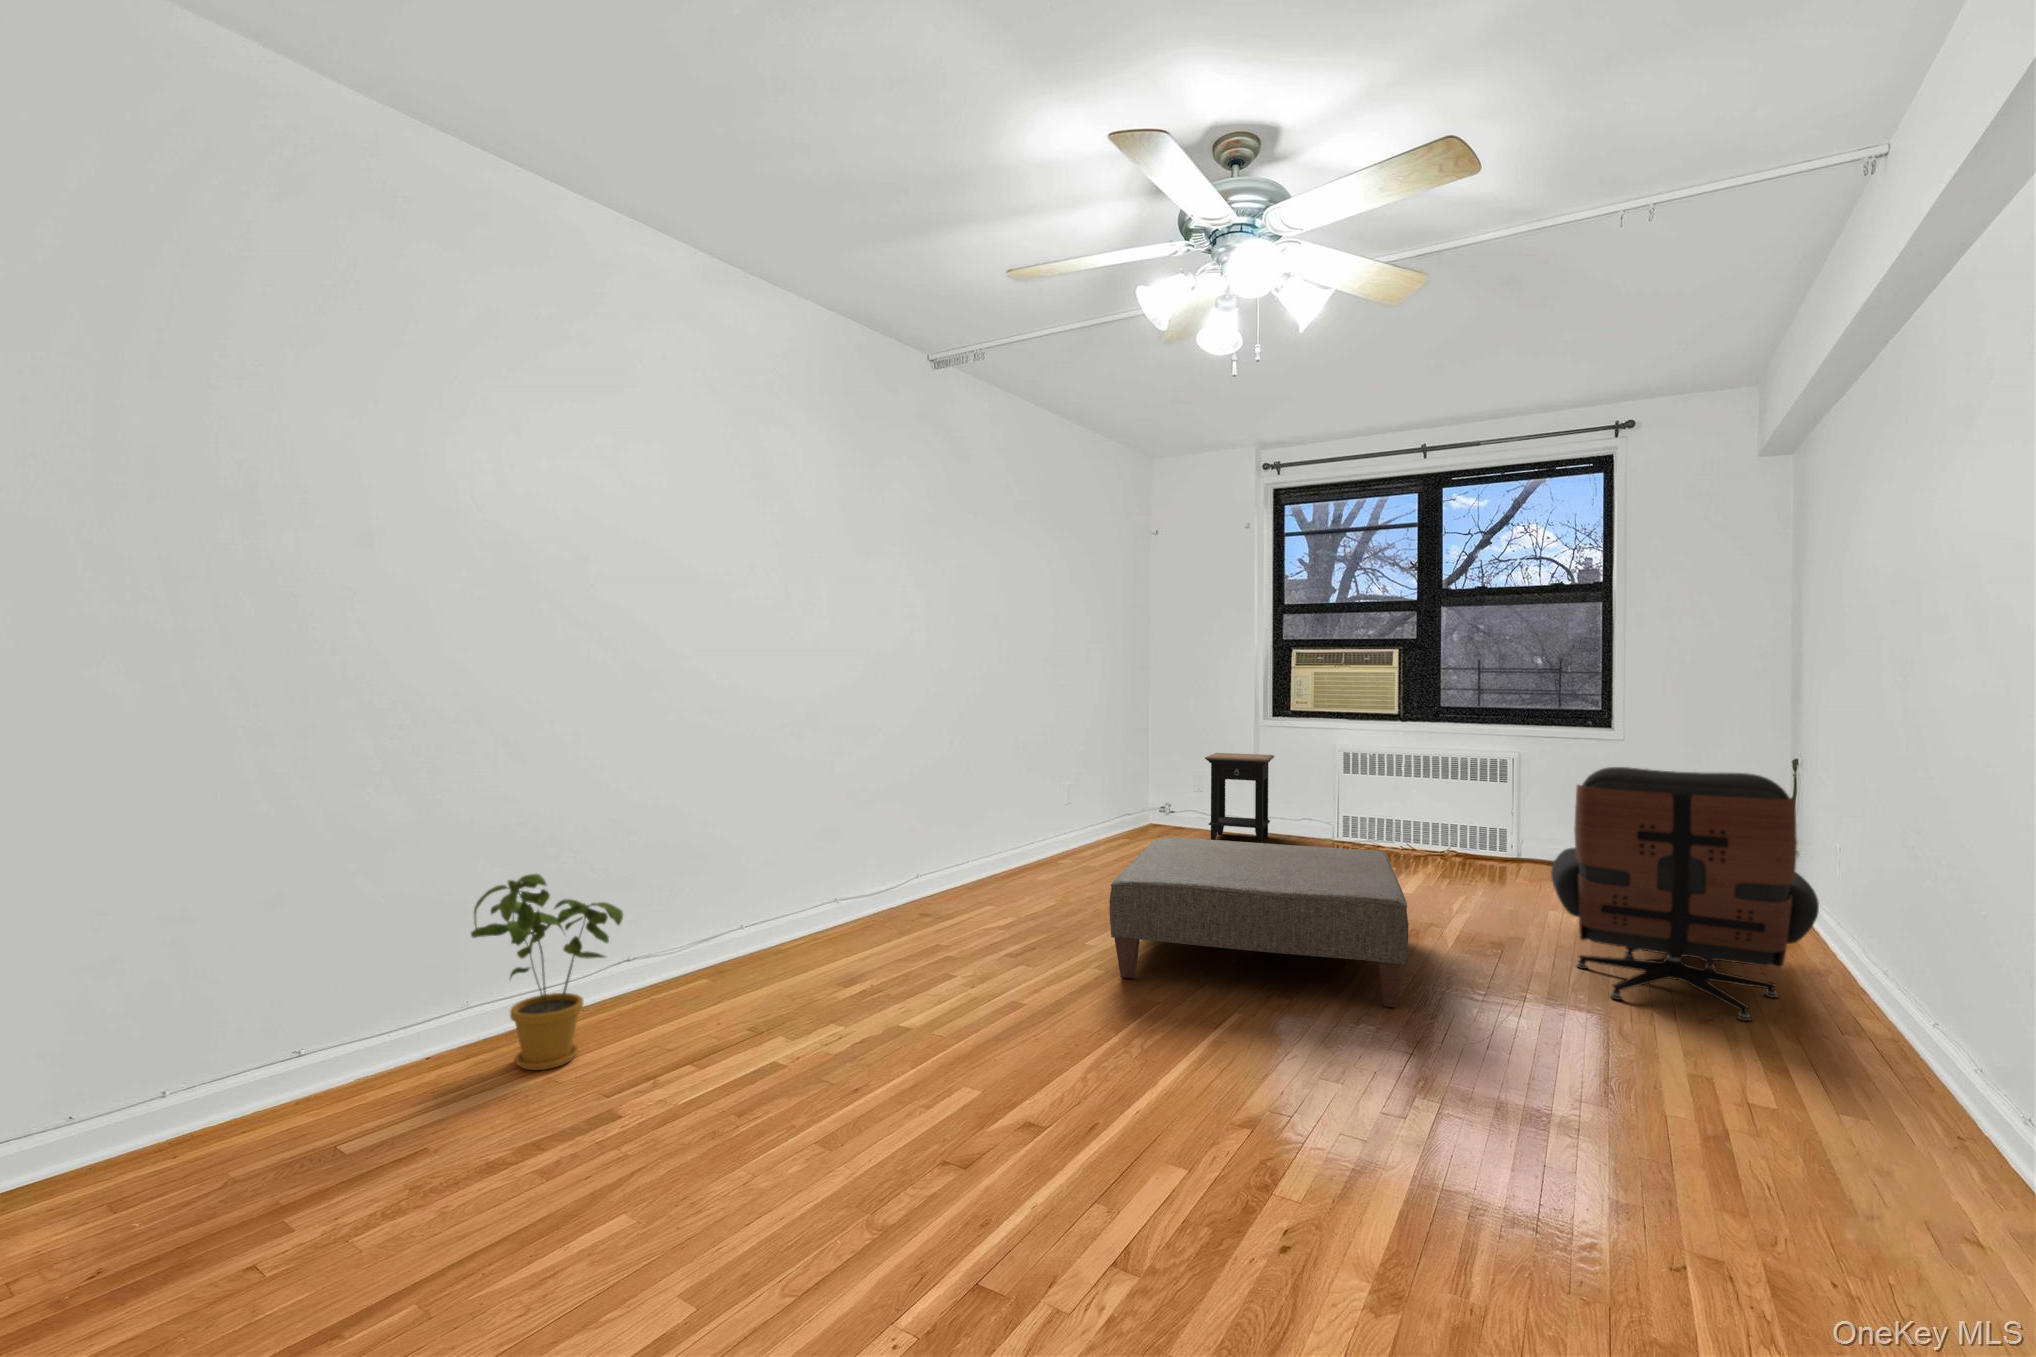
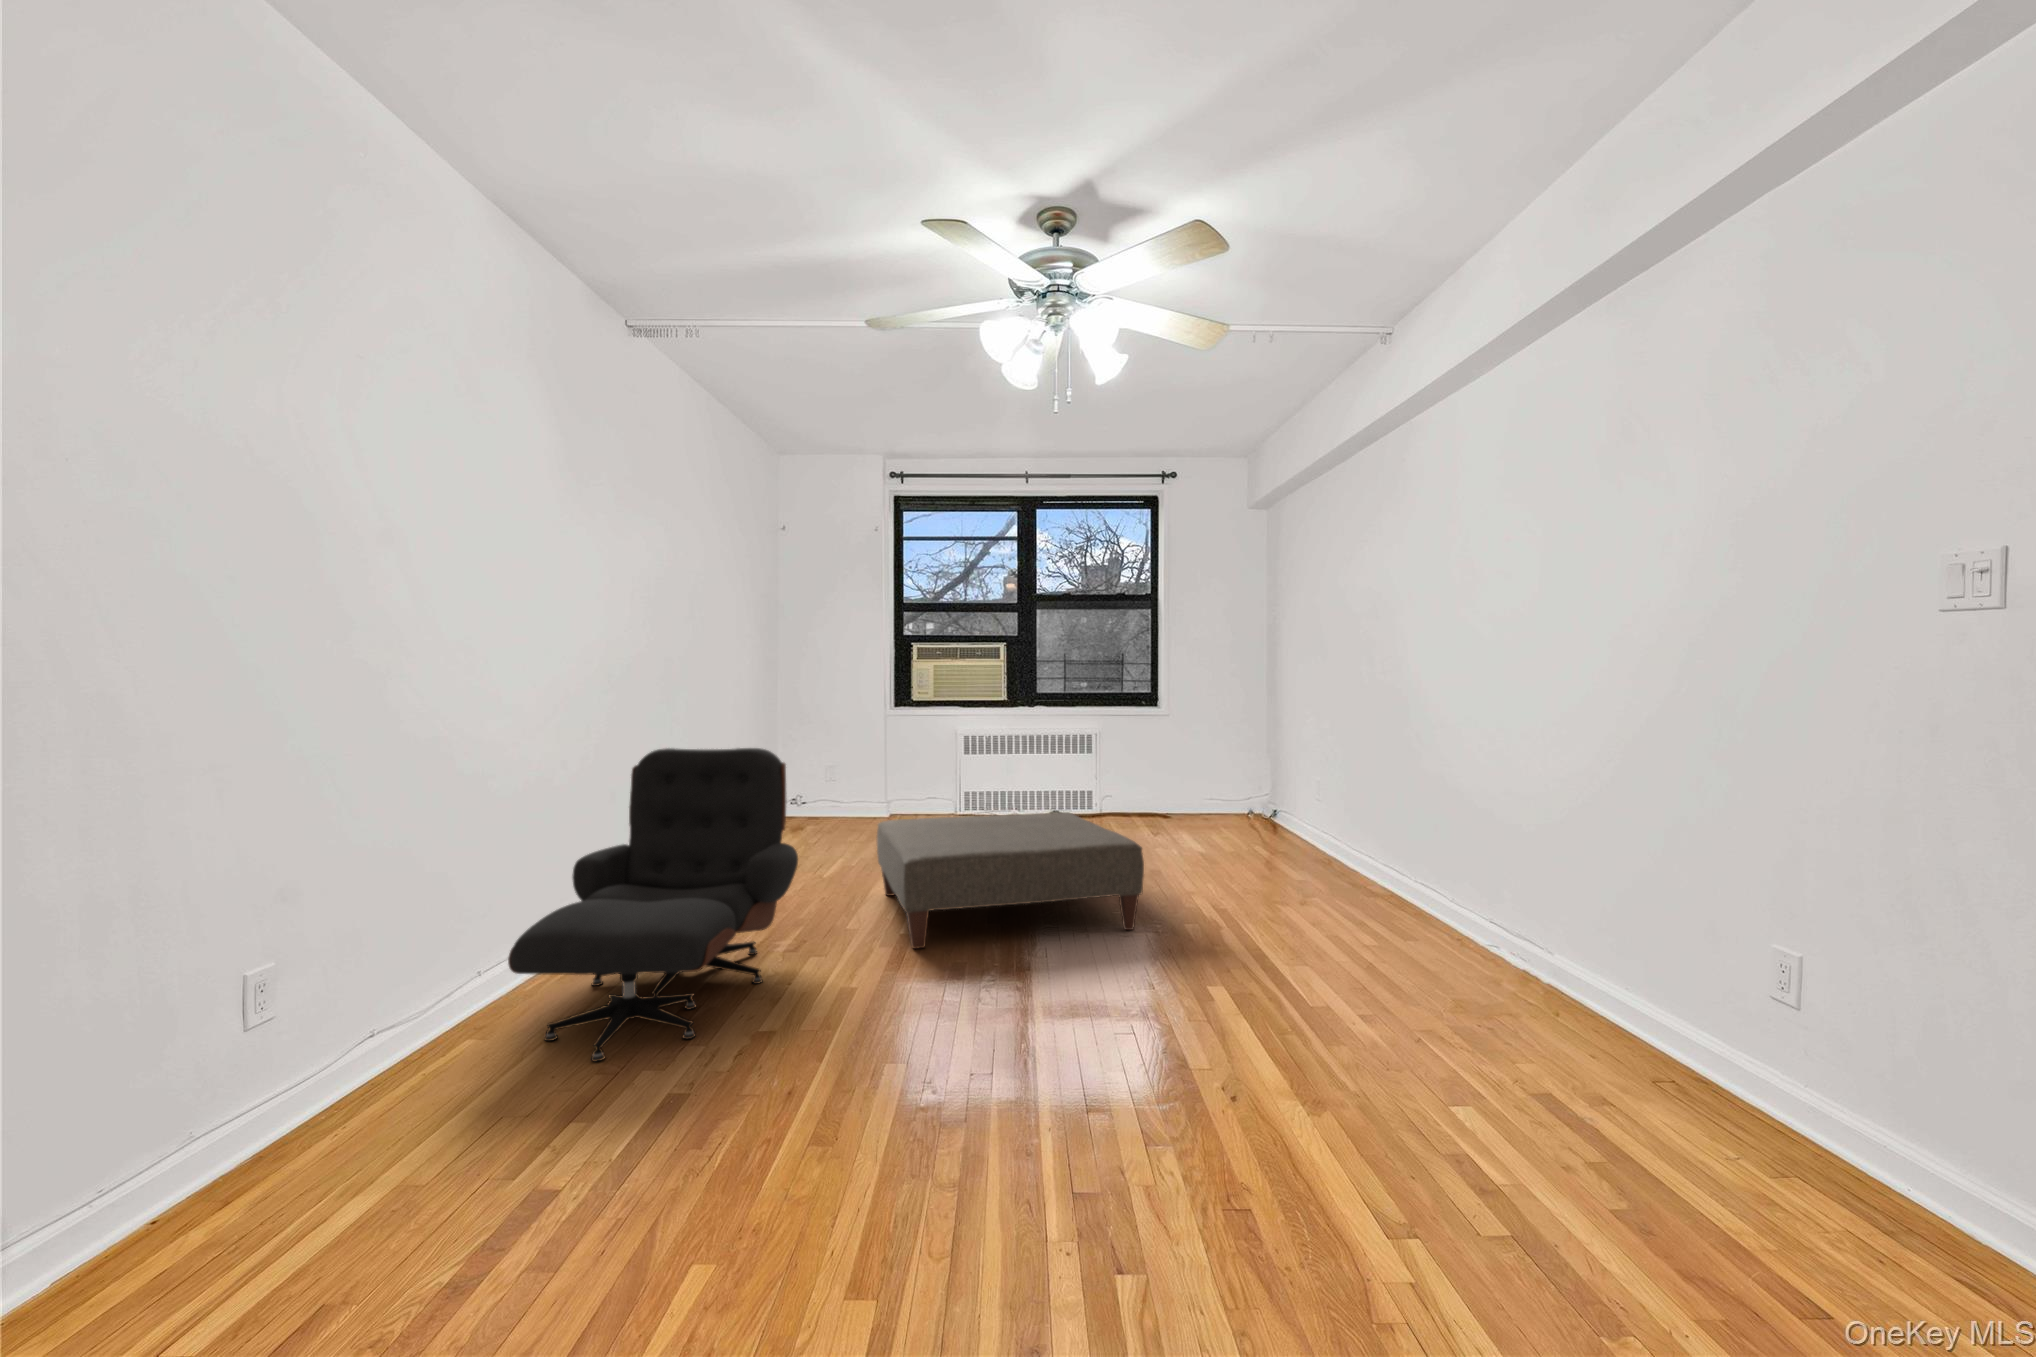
side table: present [1205,753,1274,843] -> none [849,742,907,826]
lounge chair: present [1551,767,1819,1021] -> present [508,748,798,1061]
house plant: present [471,874,623,1070] -> none [209,928,460,1191]

